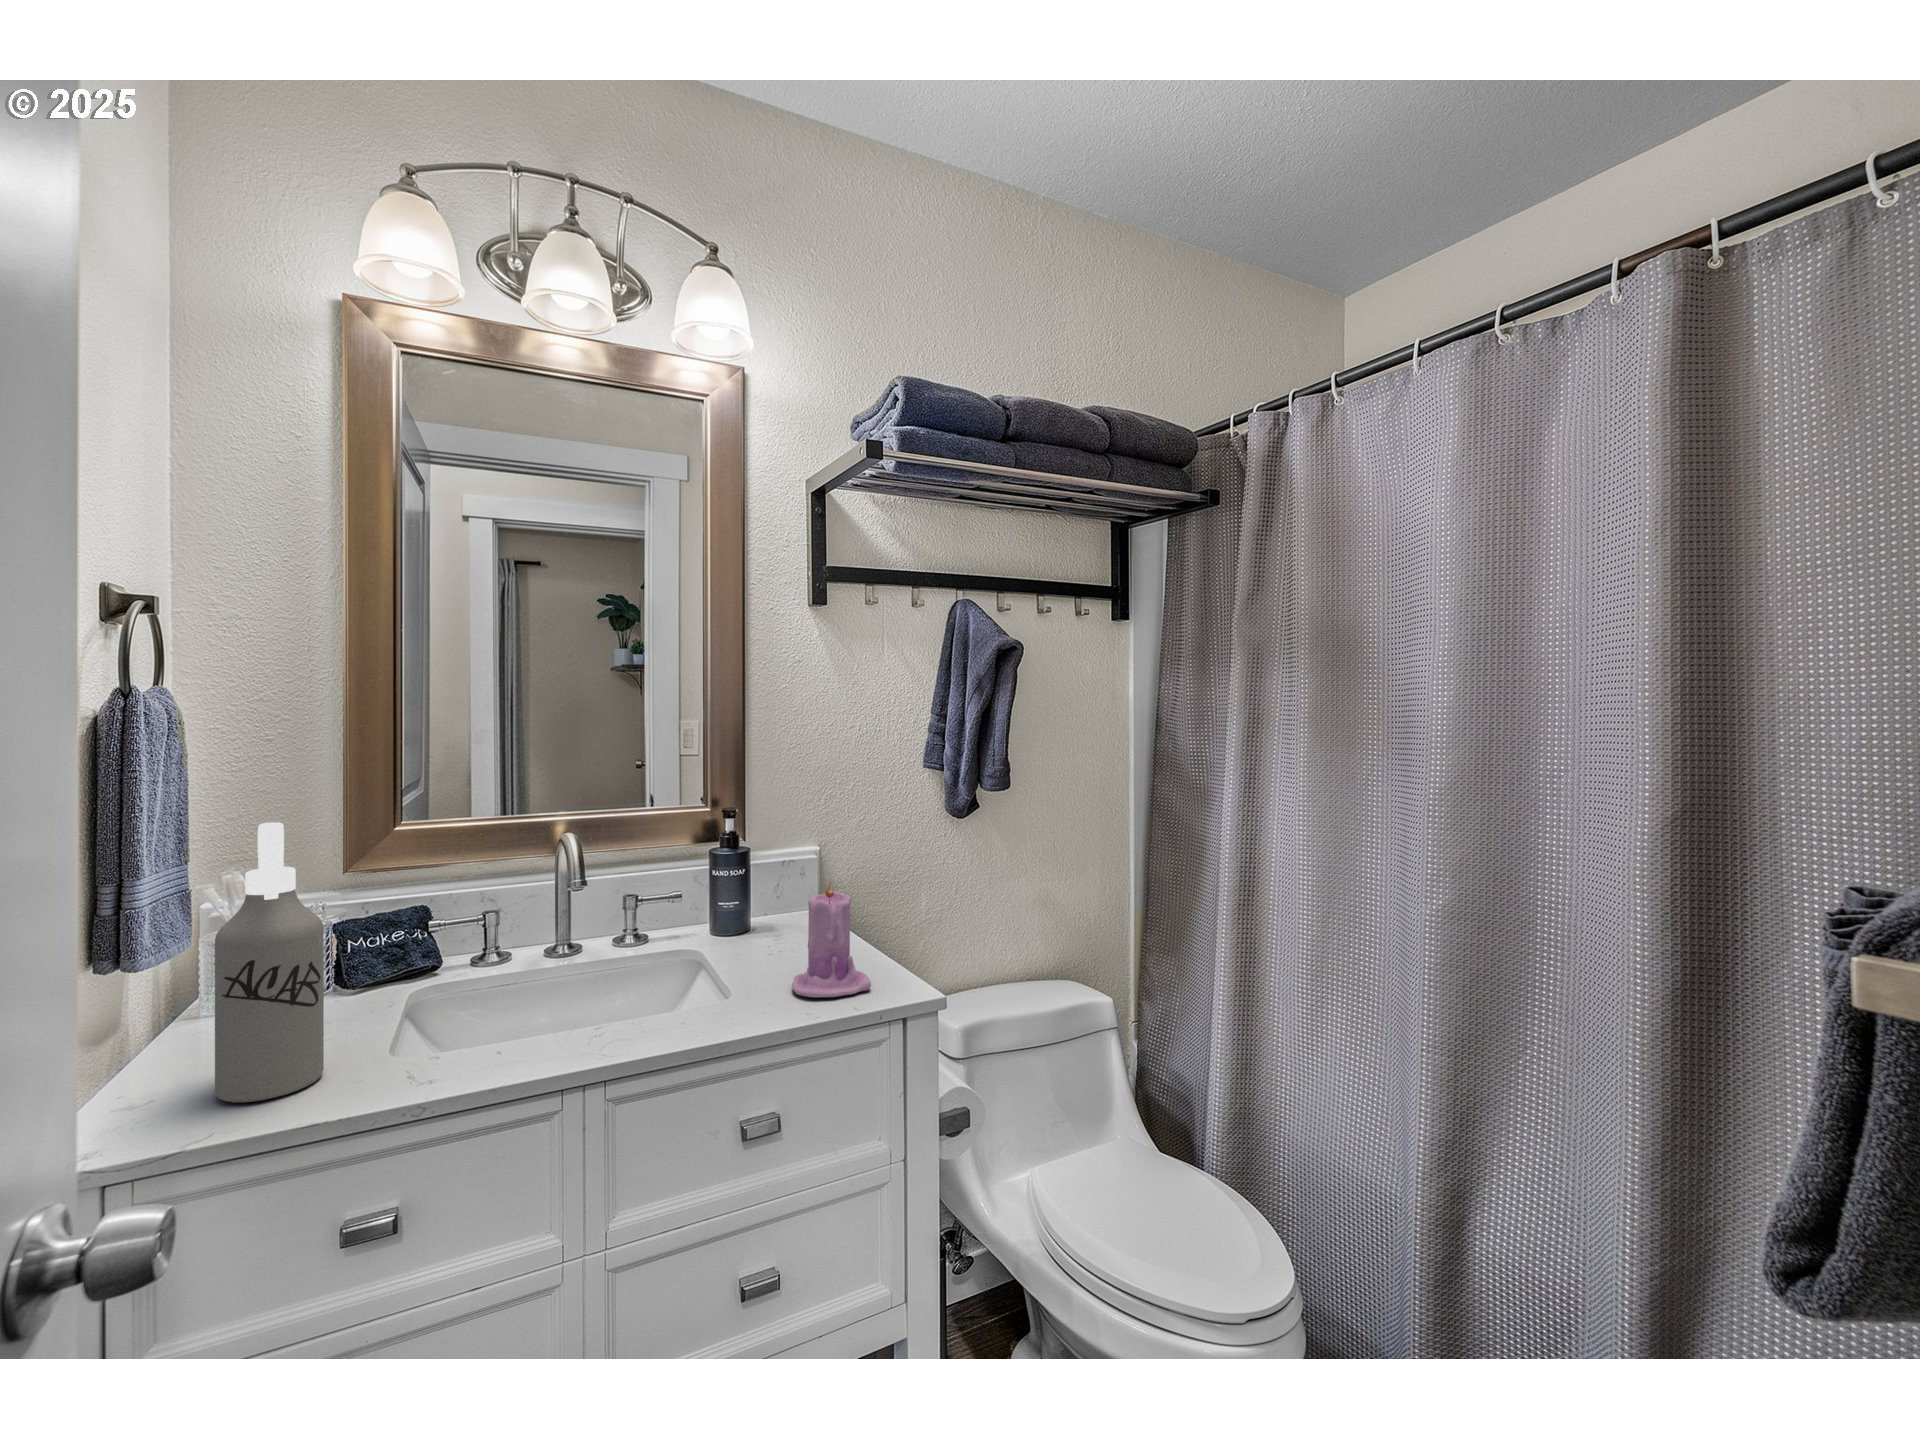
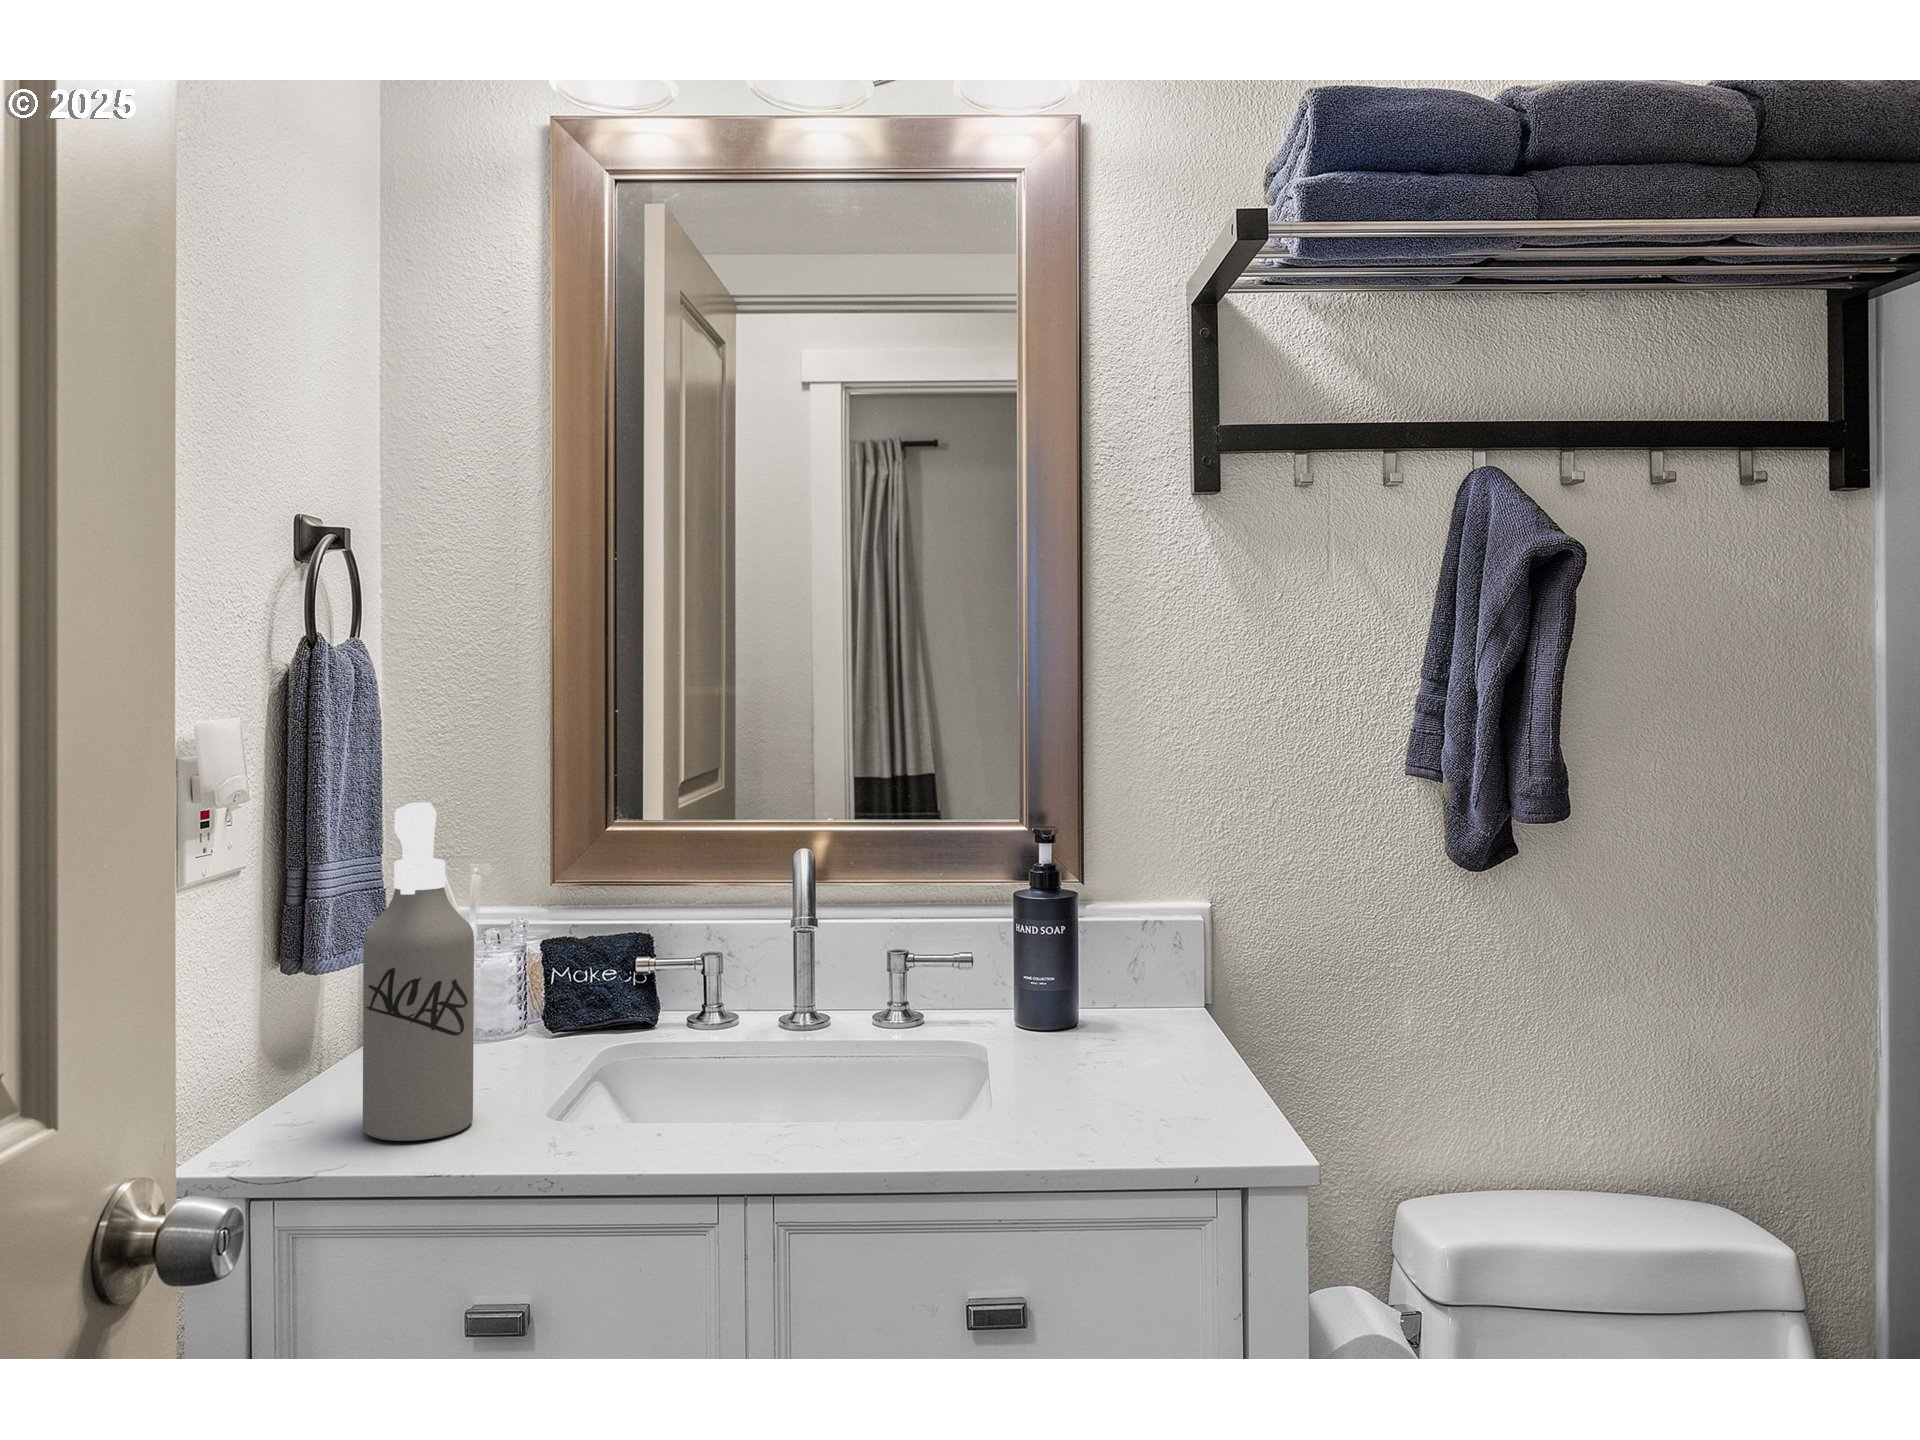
candle: present [792,881,871,998] -> none [1079,945,1207,1136]

